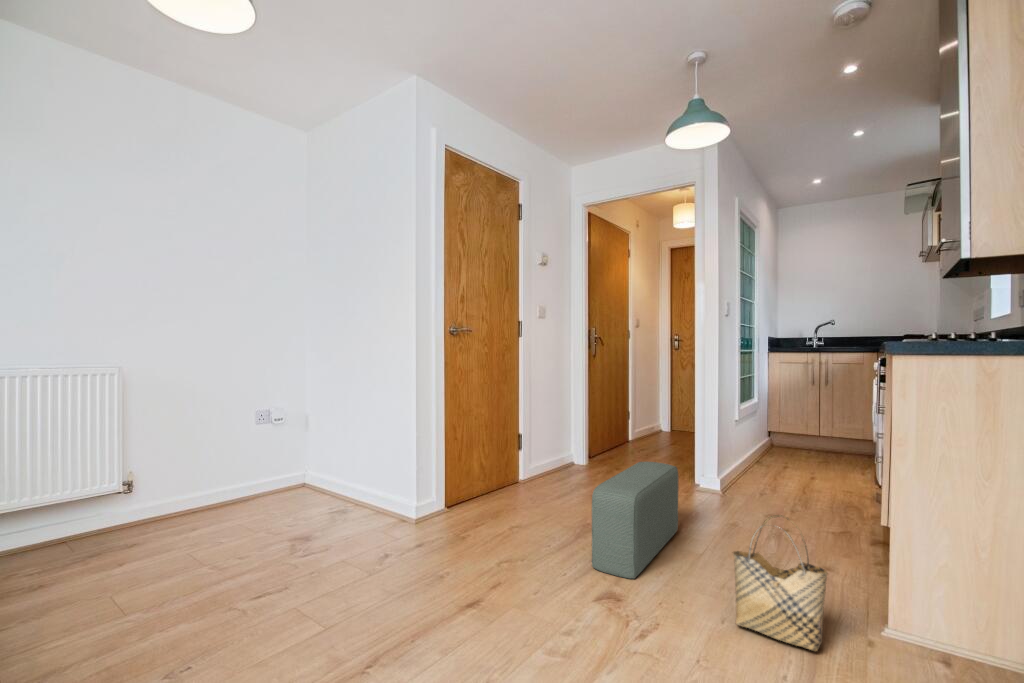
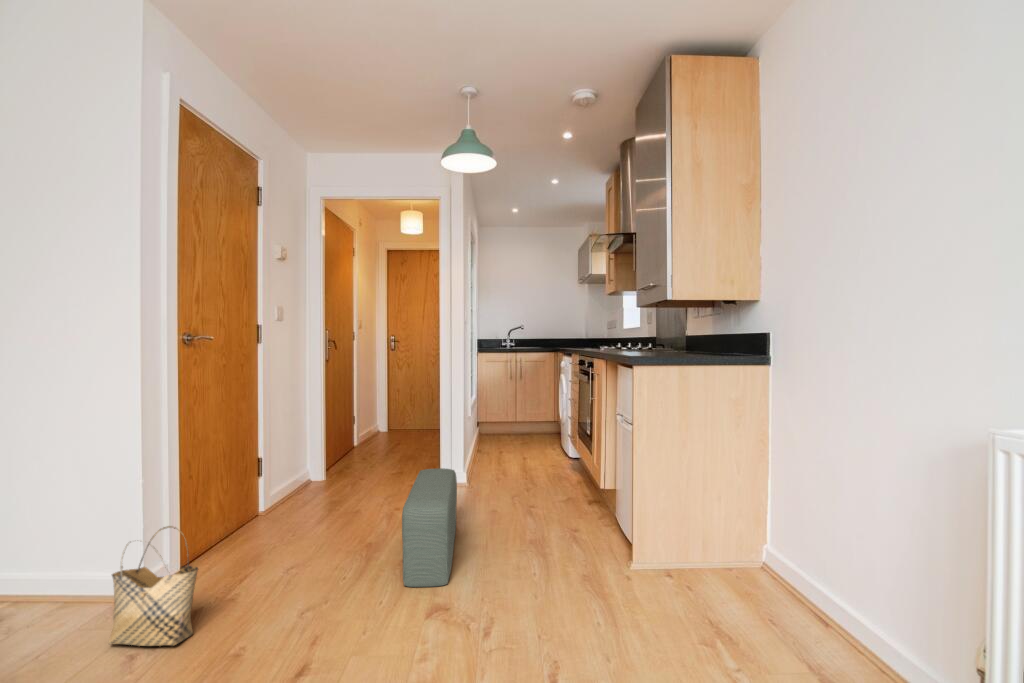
woven basket: present [733,515,828,651] -> present [109,526,198,646]

